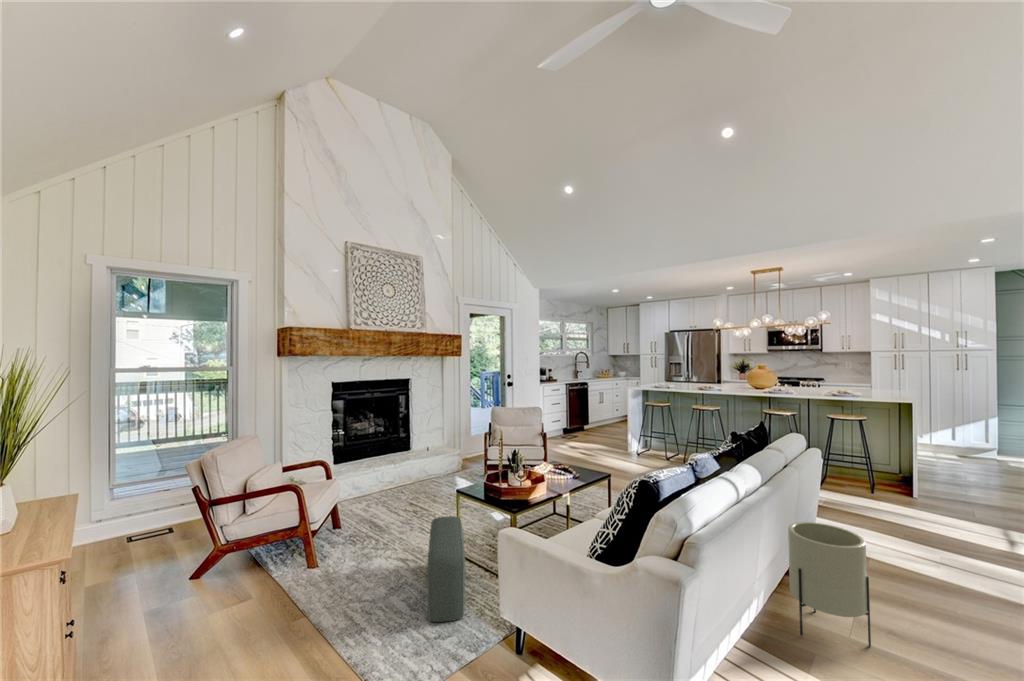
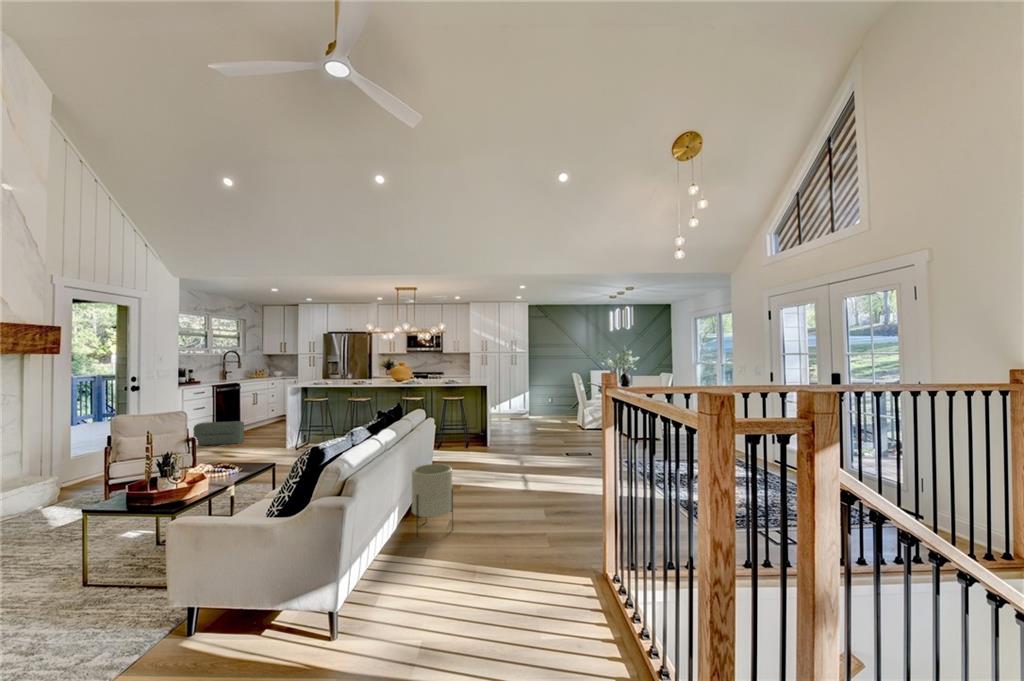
pouf: present [427,516,465,622] -> present [194,421,244,445]

